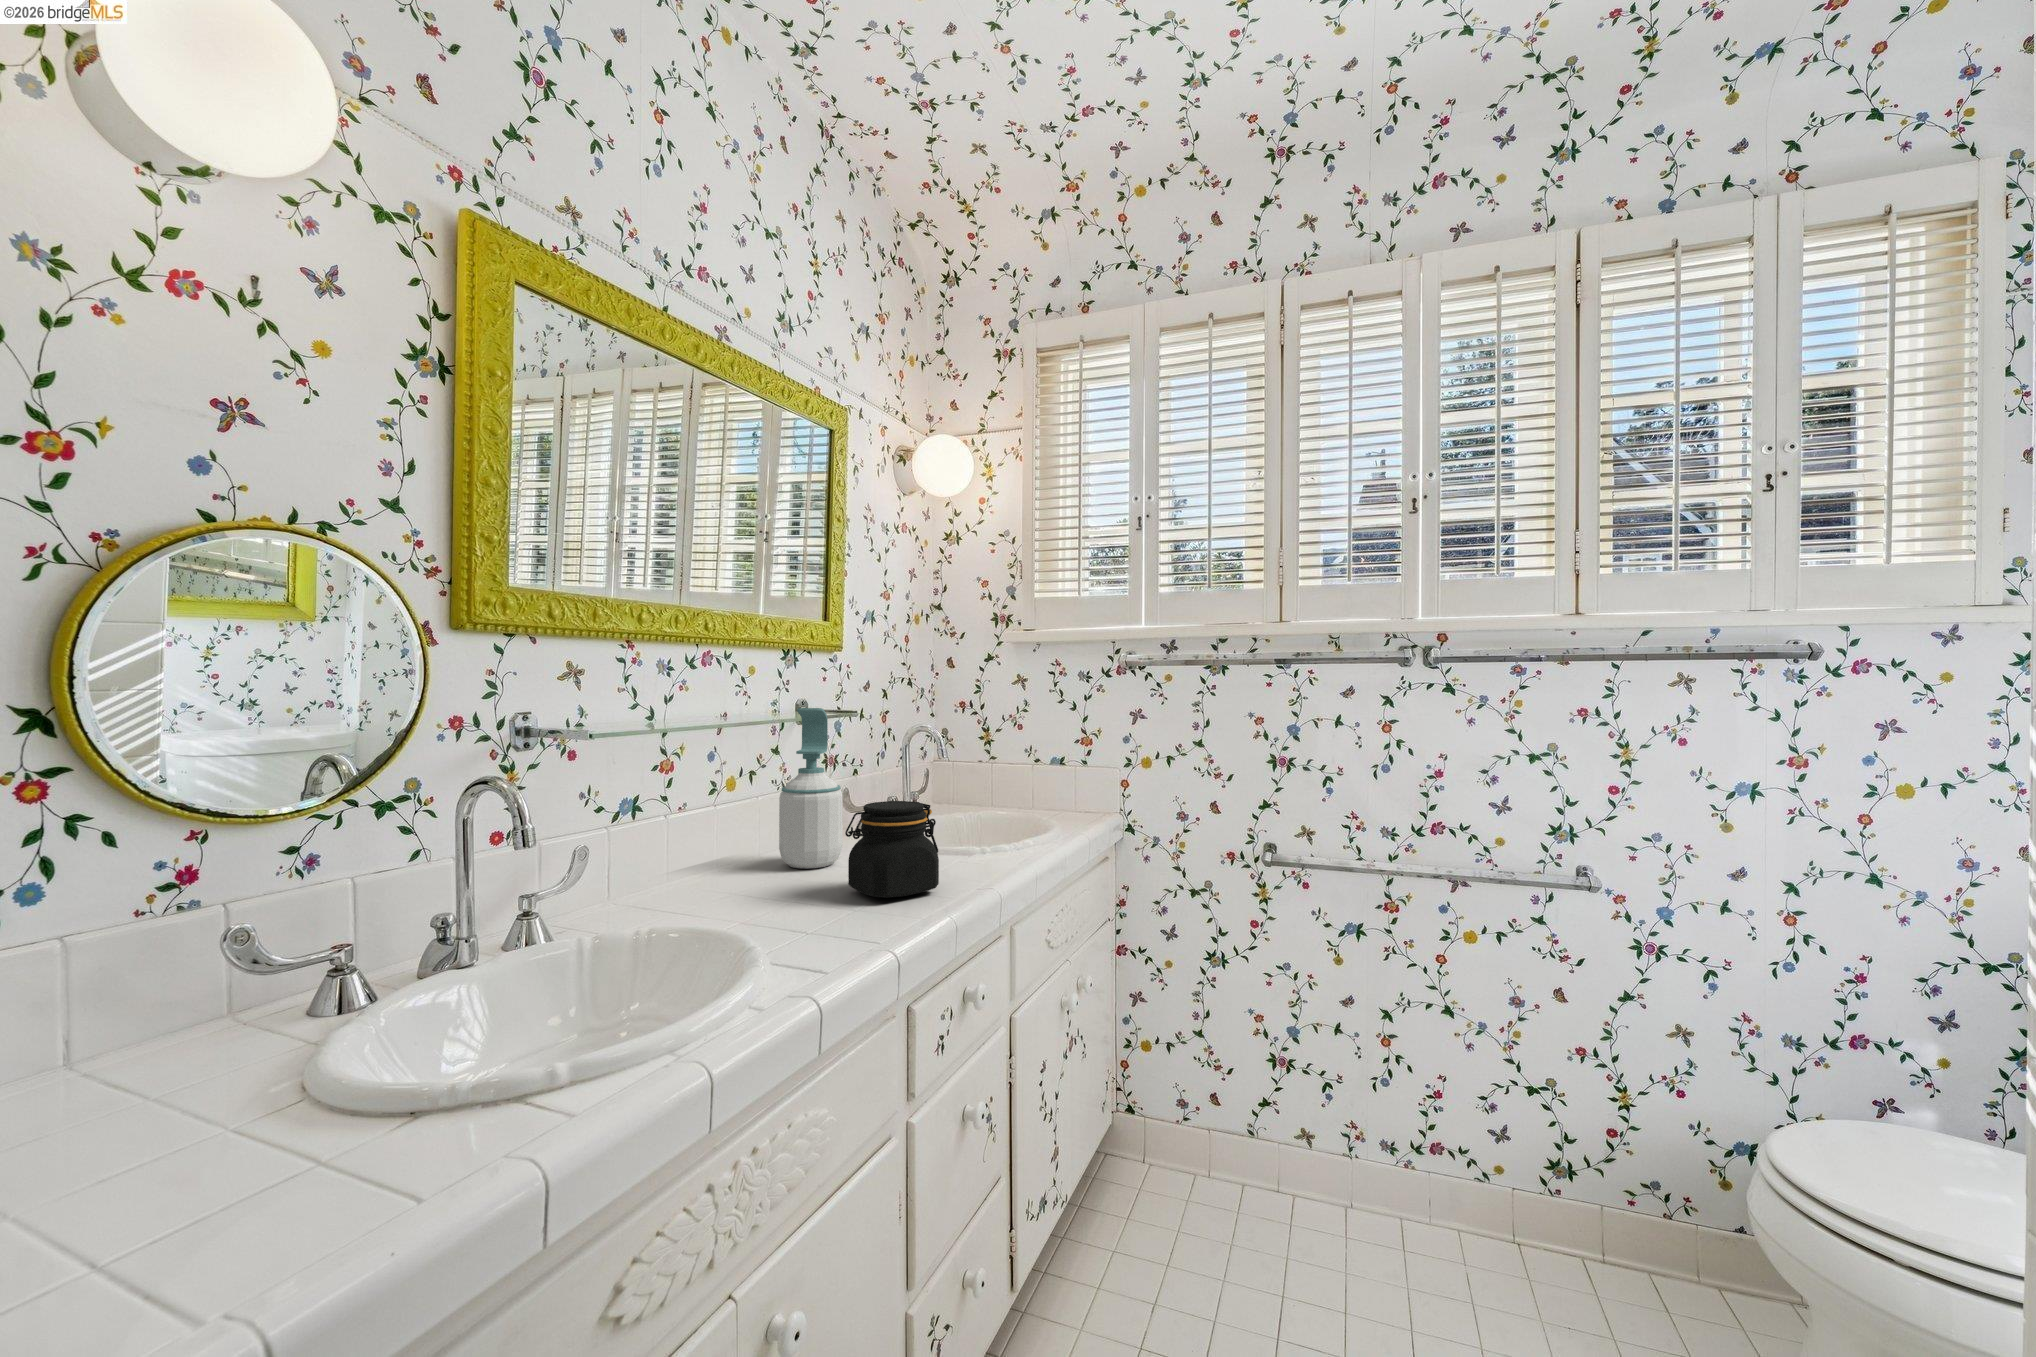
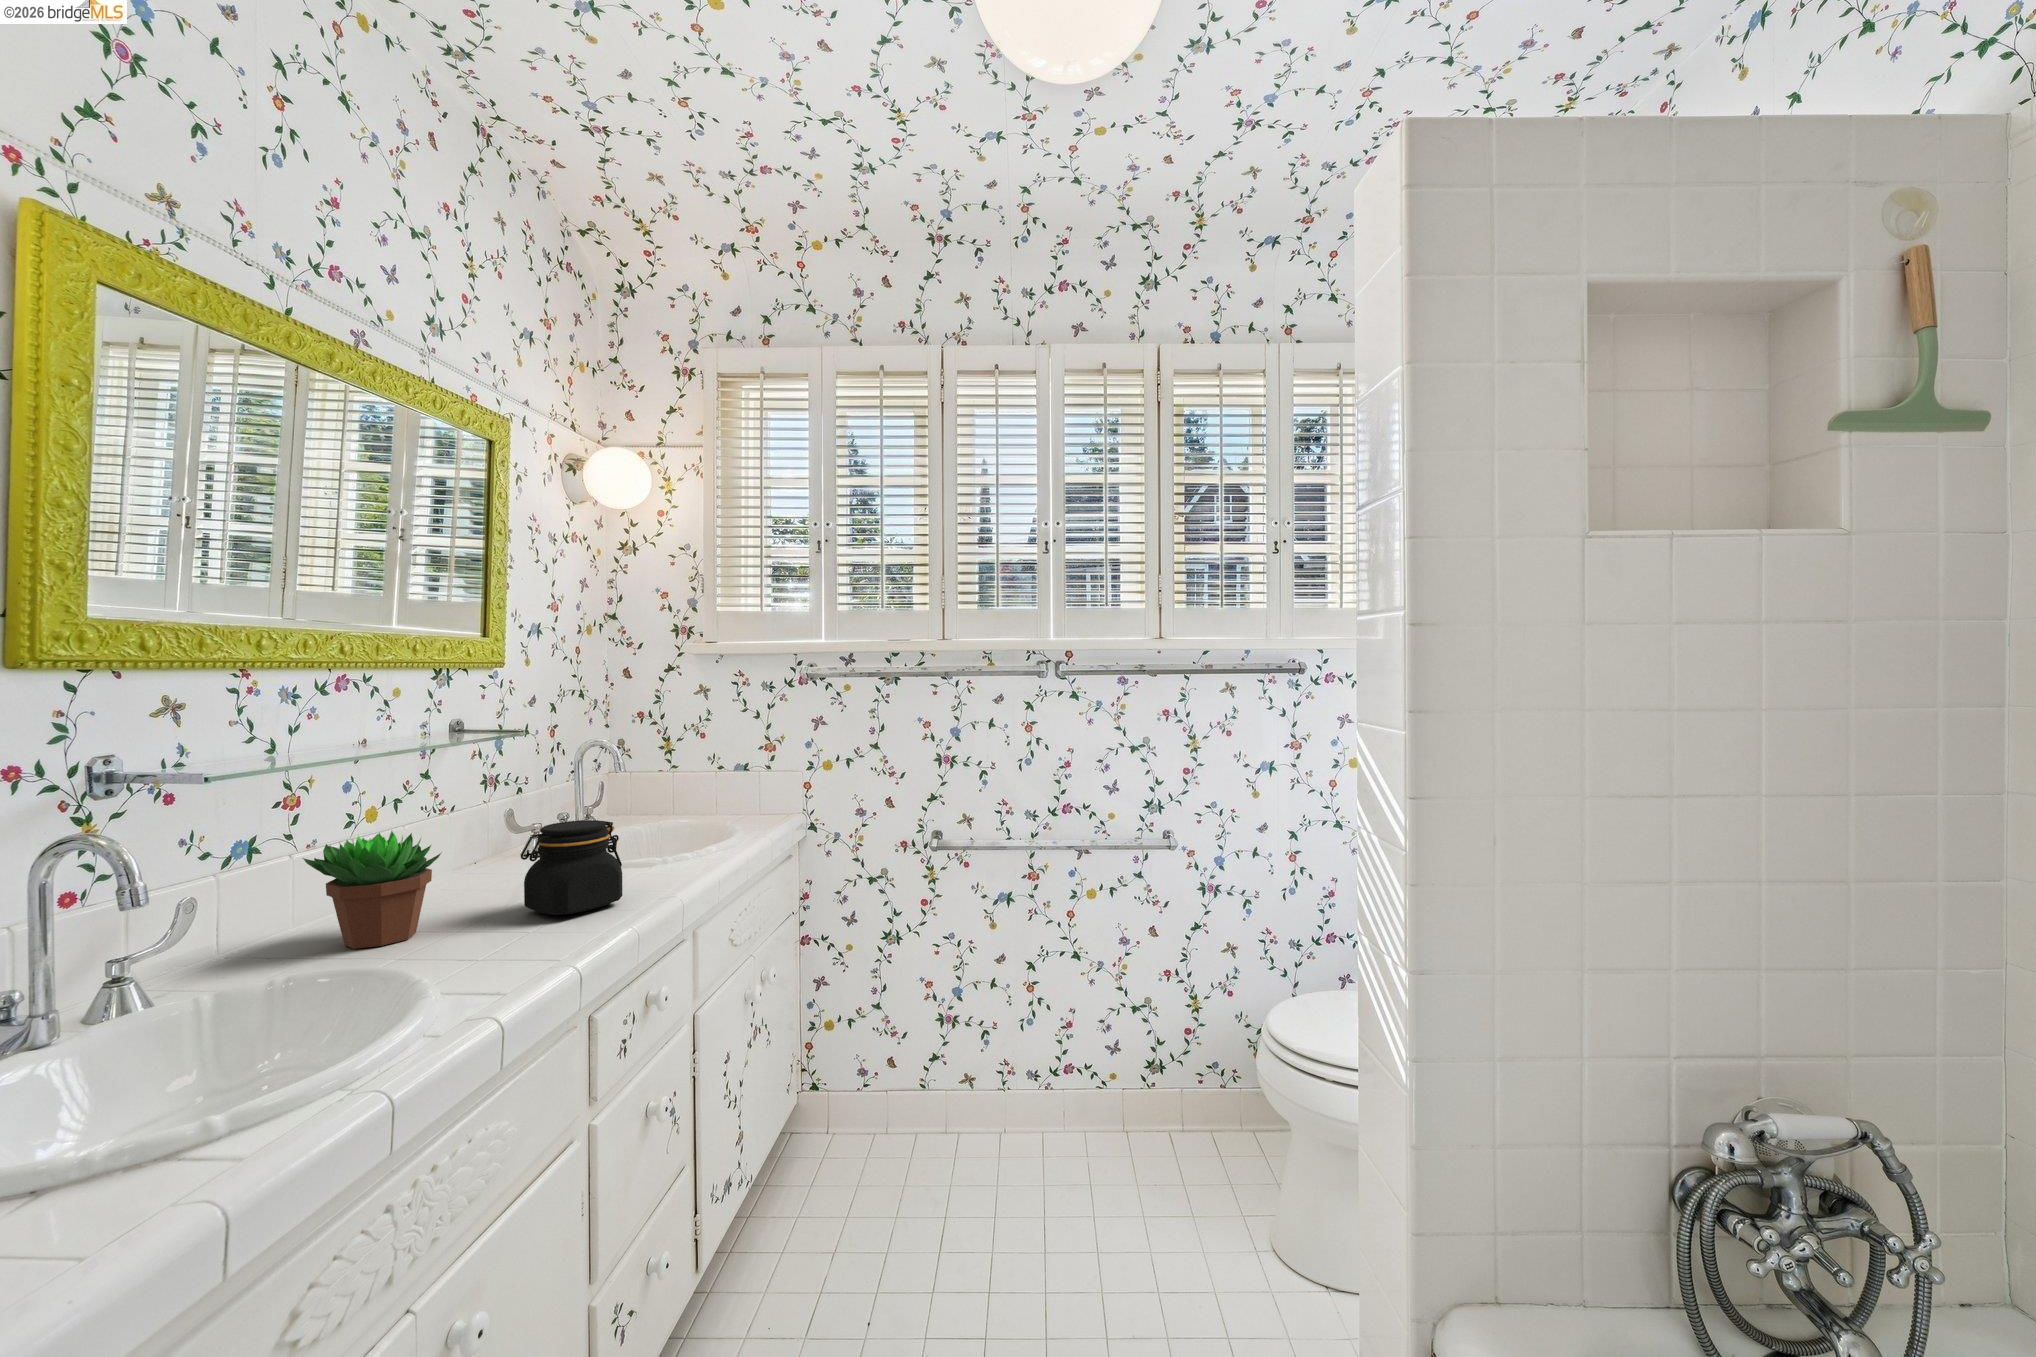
soap bottle: present [779,708,843,869] -> none [439,732,515,895]
succulent plant: none [666,797,779,910] -> present [303,831,441,949]

